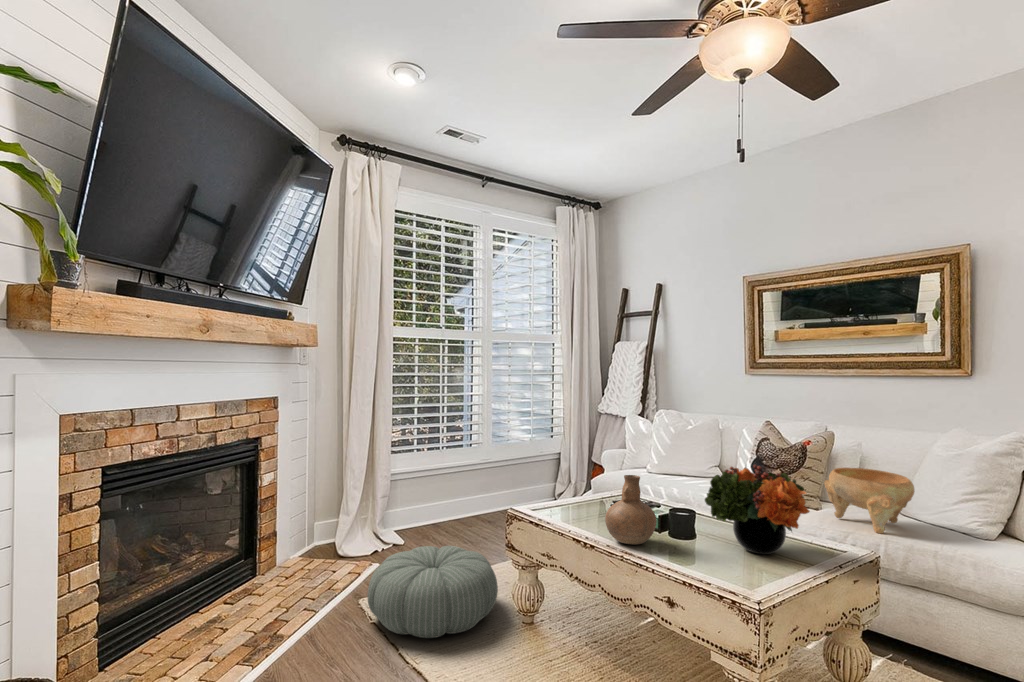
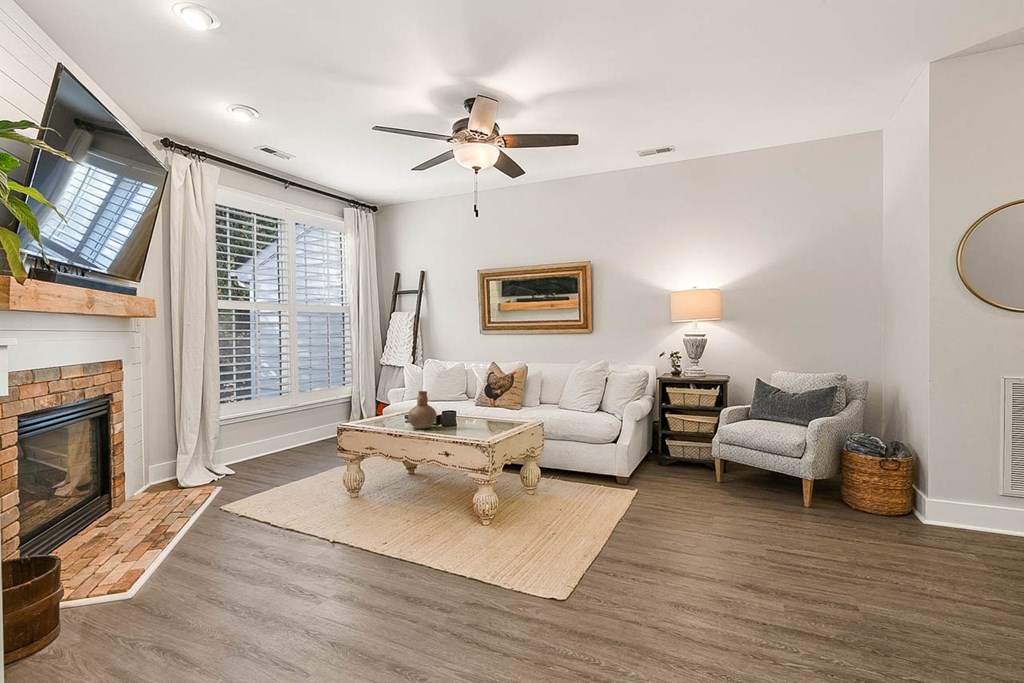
flower arrangement: present [705,465,810,554] -> none [460,380,512,425]
decorative bowl: present [824,468,915,534] -> none [521,383,561,415]
pouf: present [367,546,498,638] -> none [238,457,333,511]

